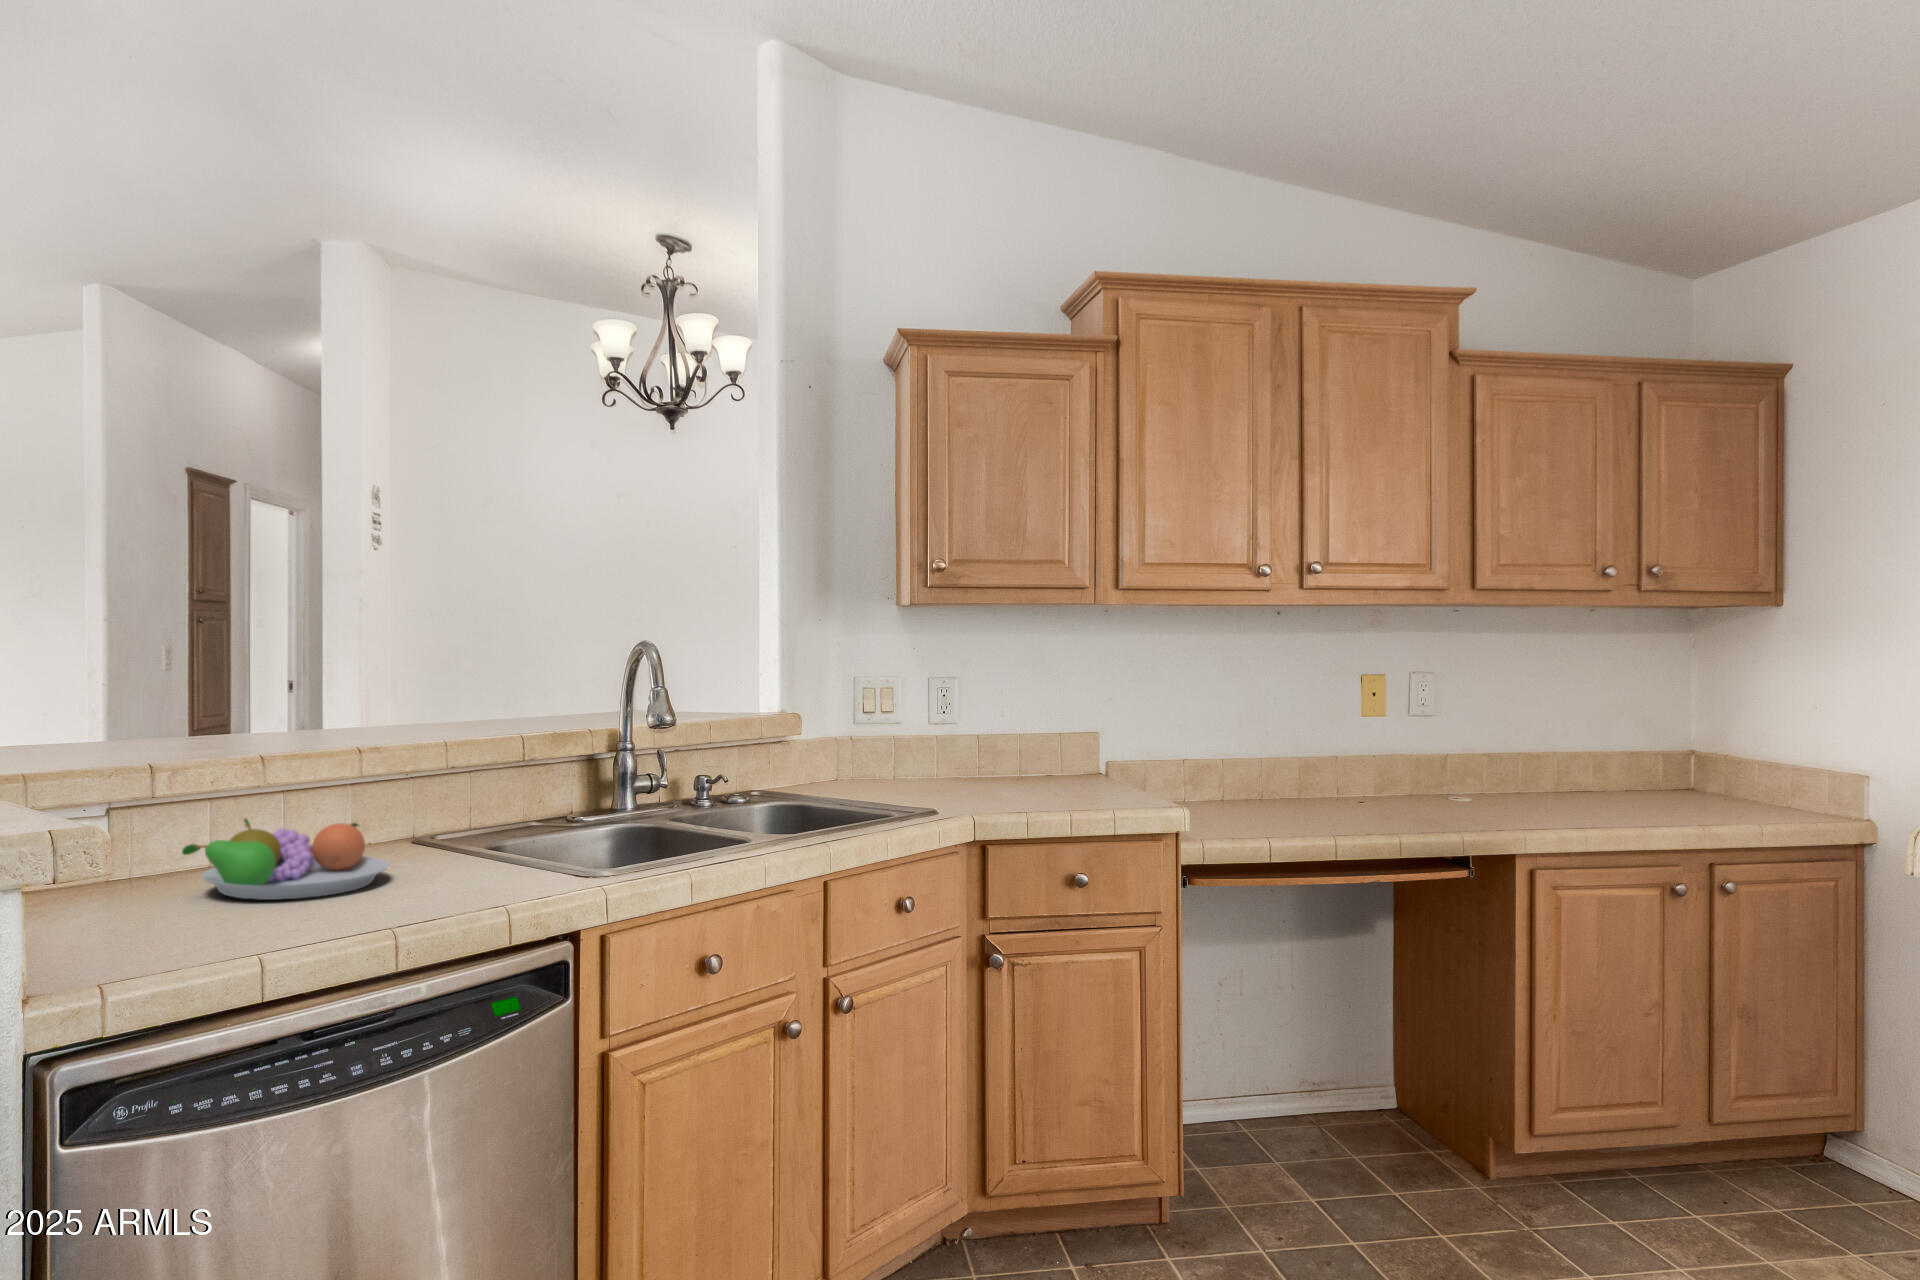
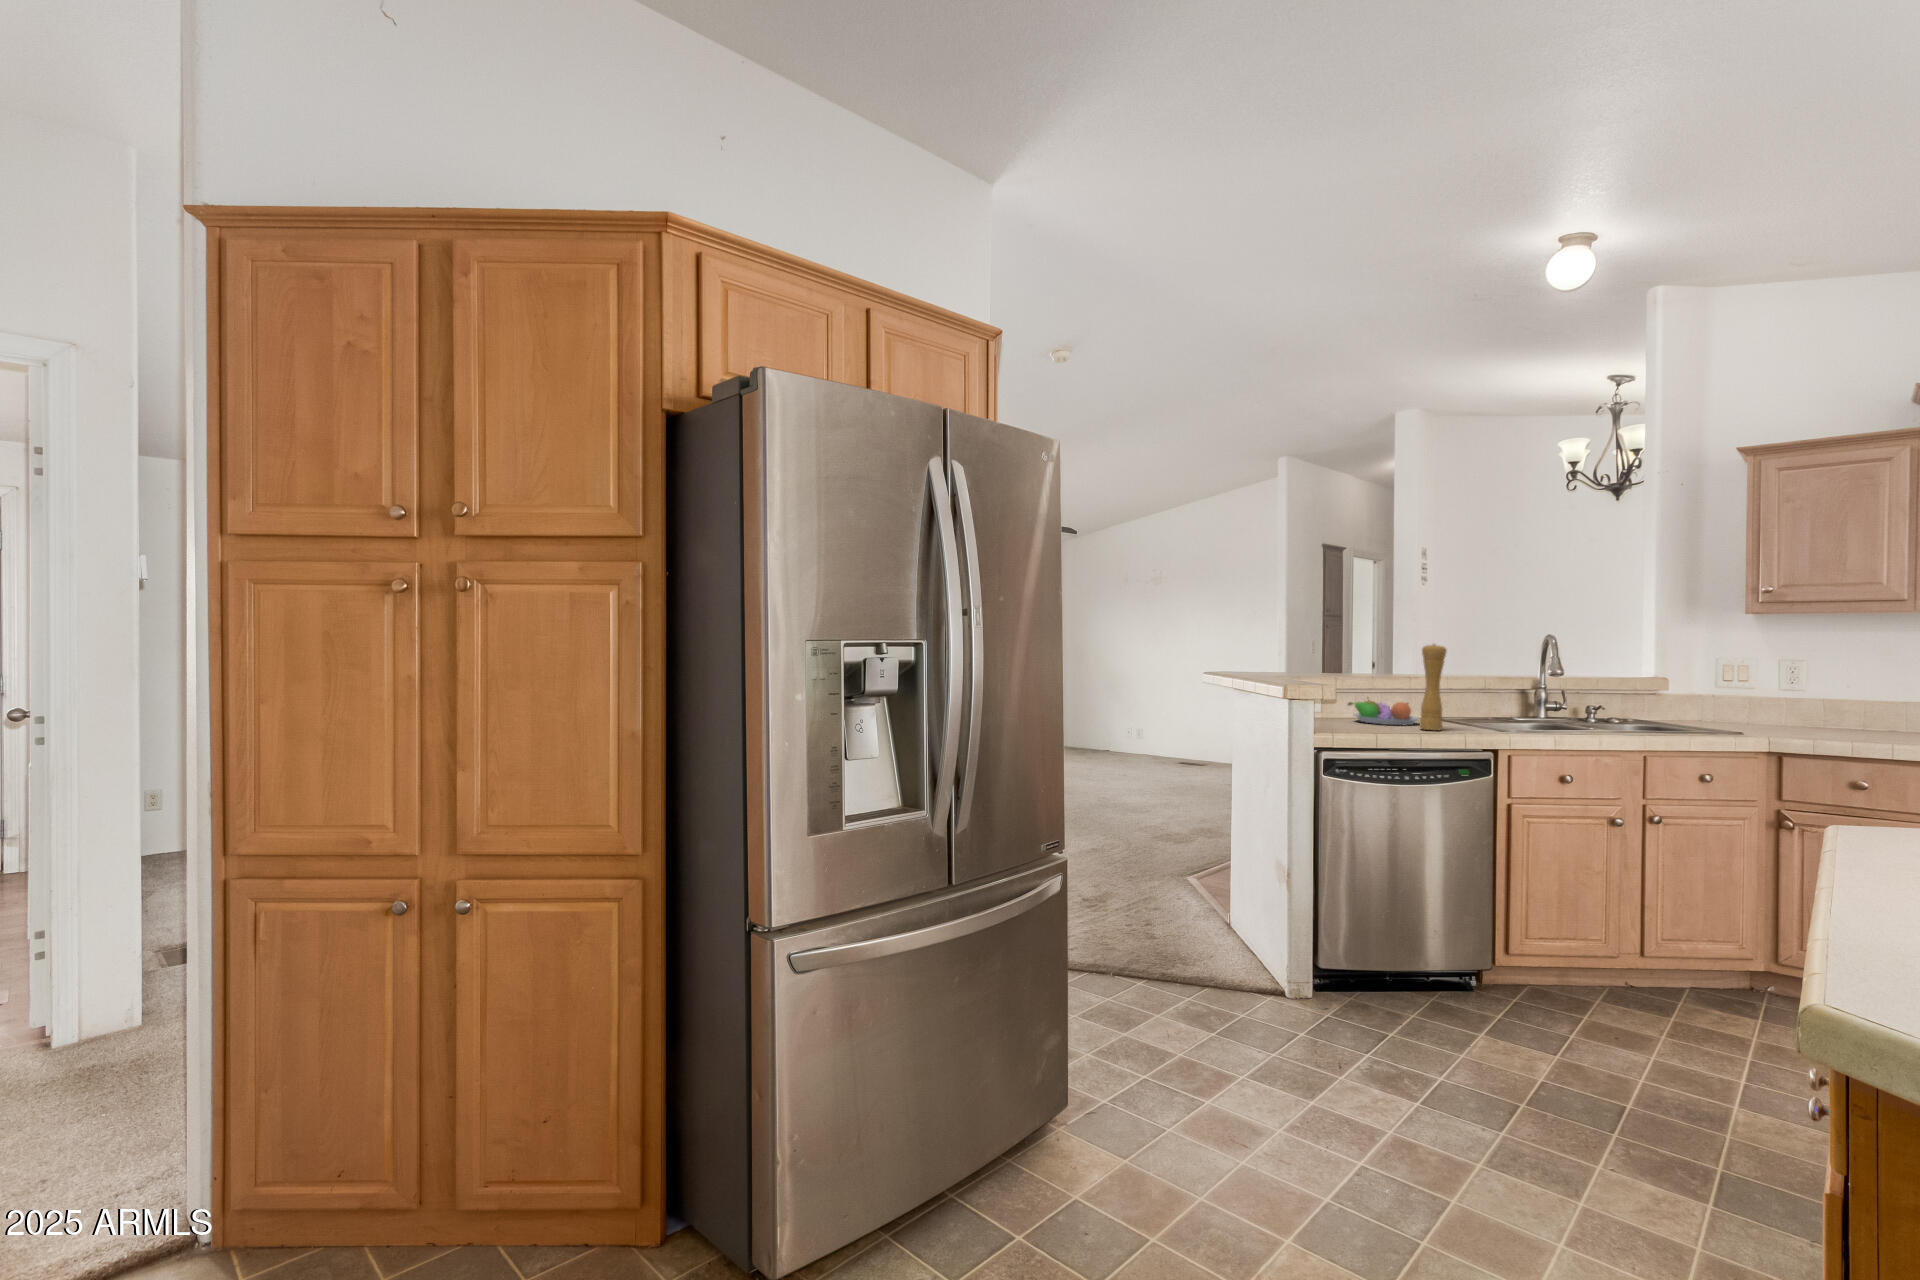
pepper mill: none [391,674,459,910] -> present [1420,644,1447,730]

